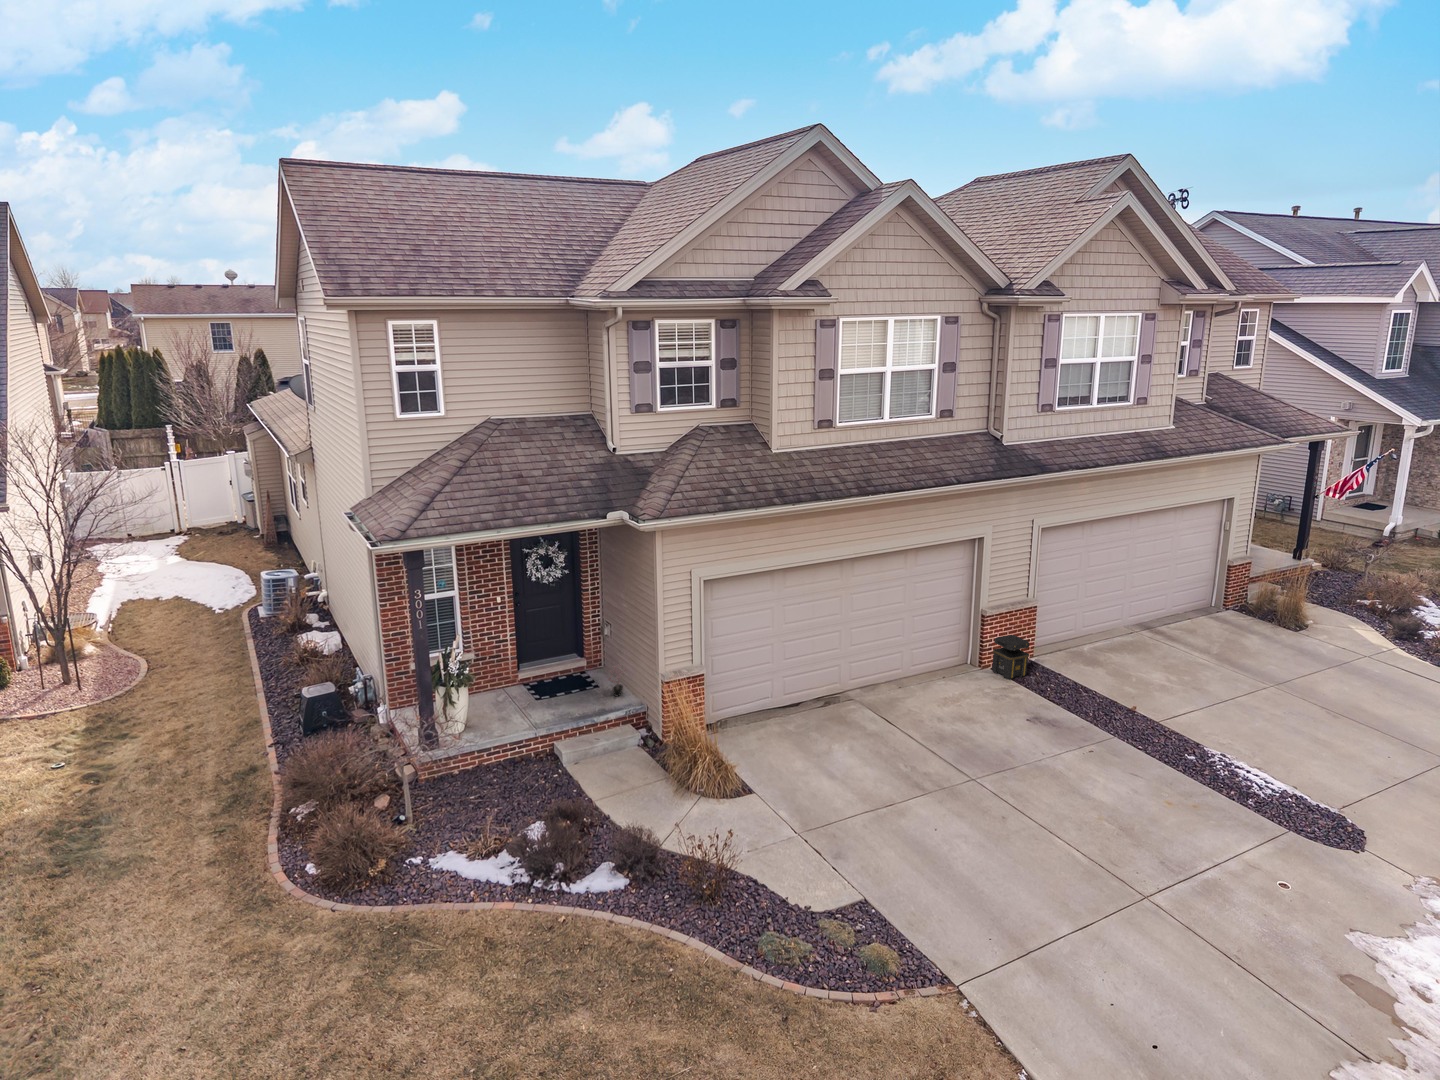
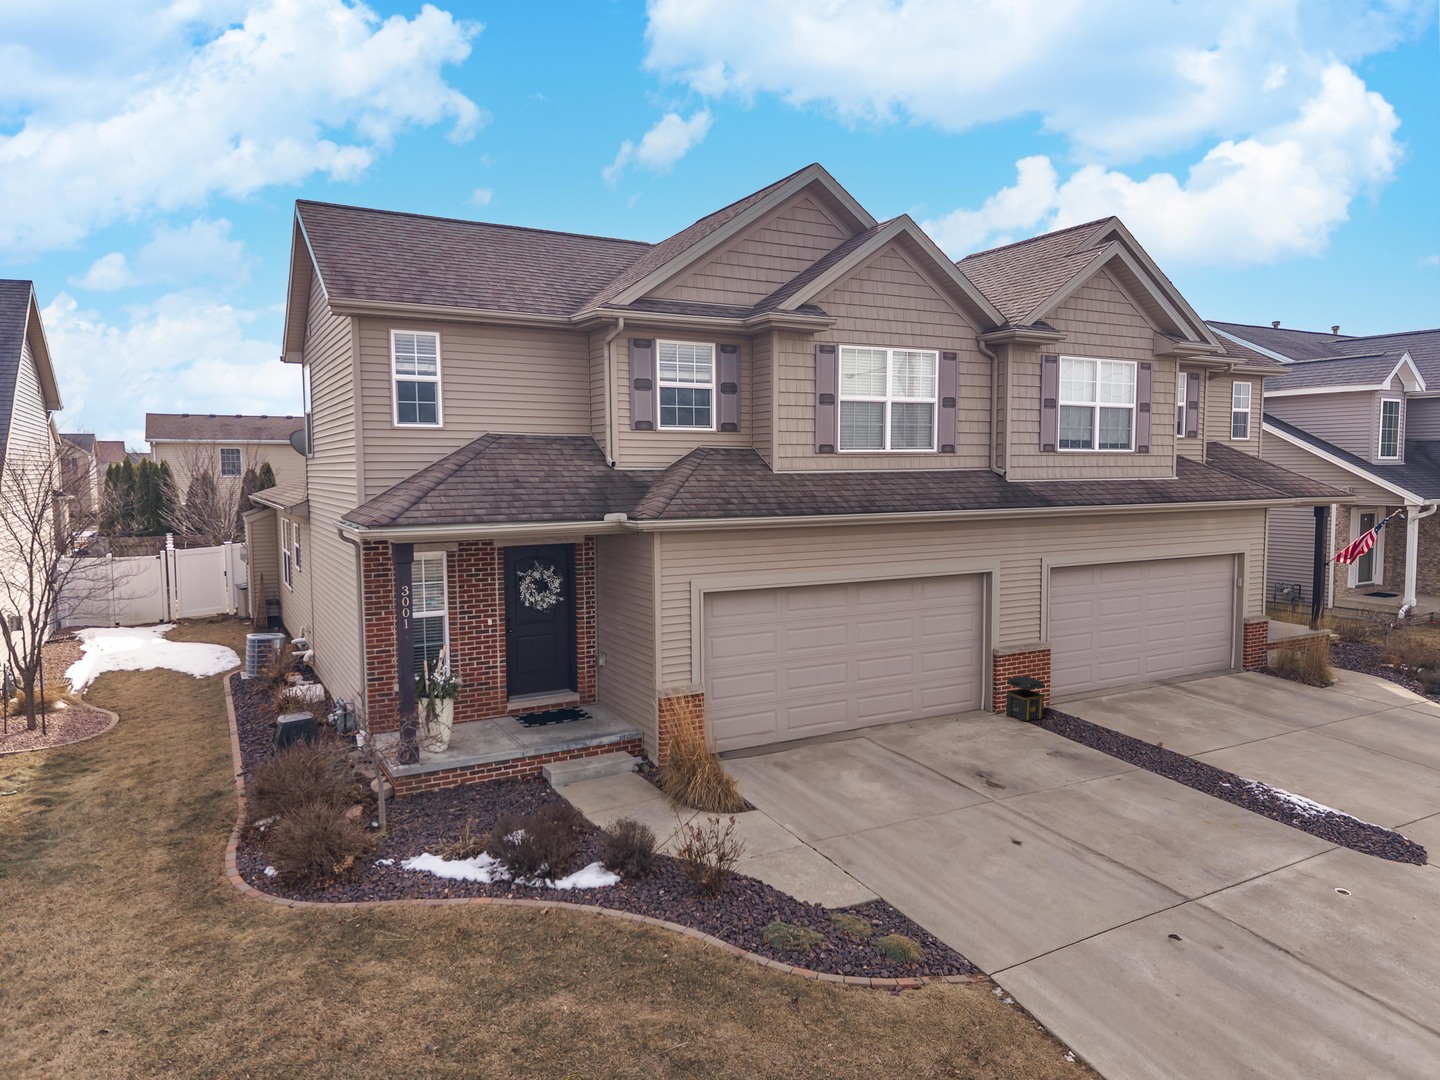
potted plant: present [607,664,626,696] -> none [599,689,622,725]

